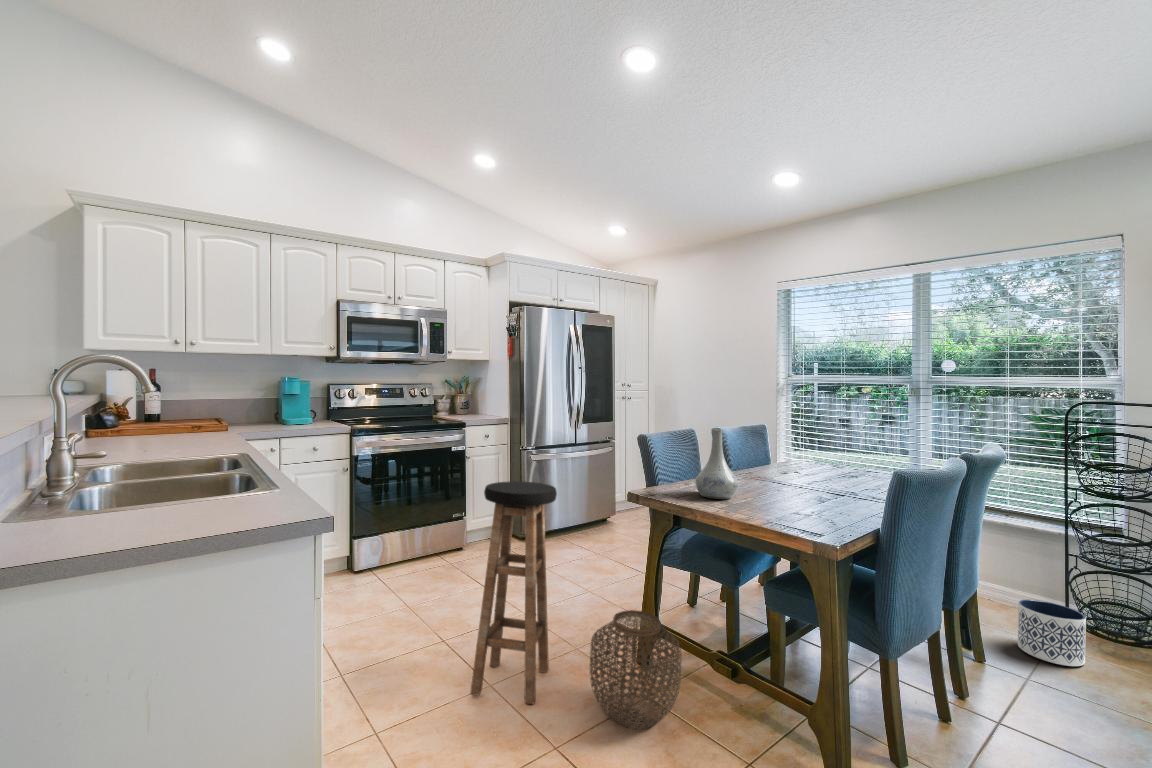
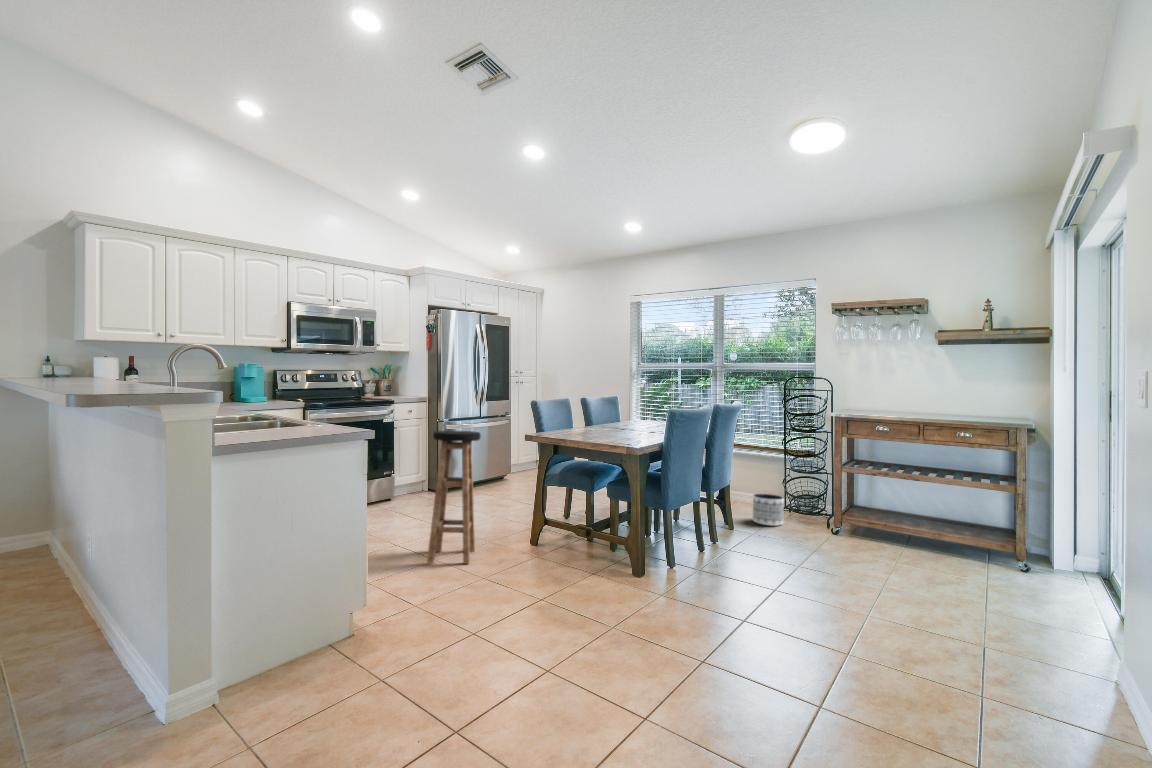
vase: present [695,429,739,499] -> none [567,394,593,435]
woven basket: present [590,610,681,729] -> none [504,503,559,567]

